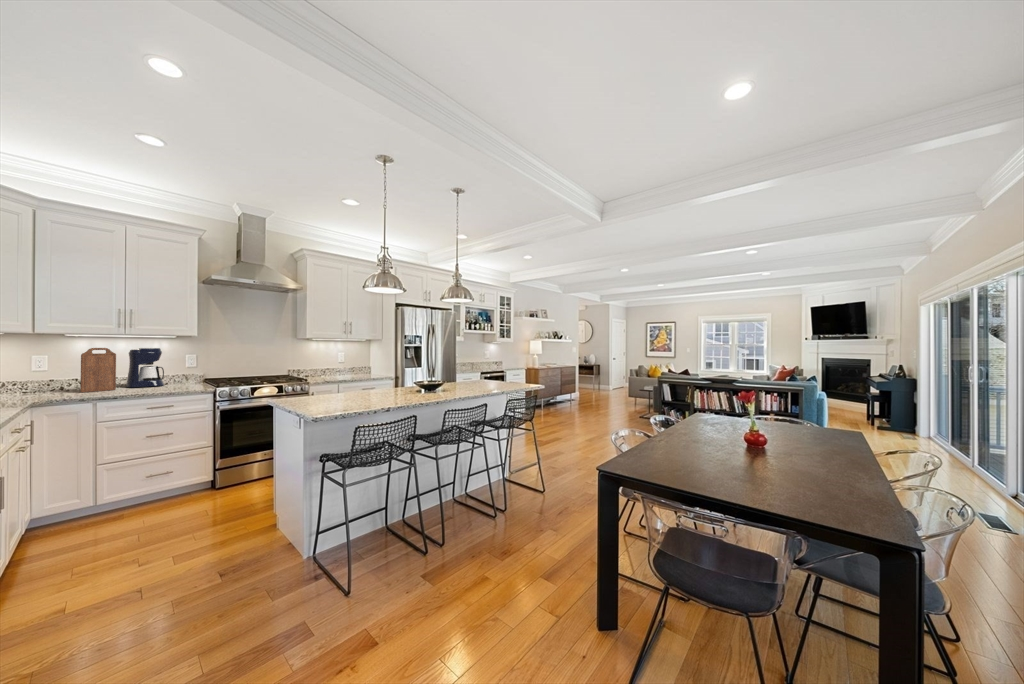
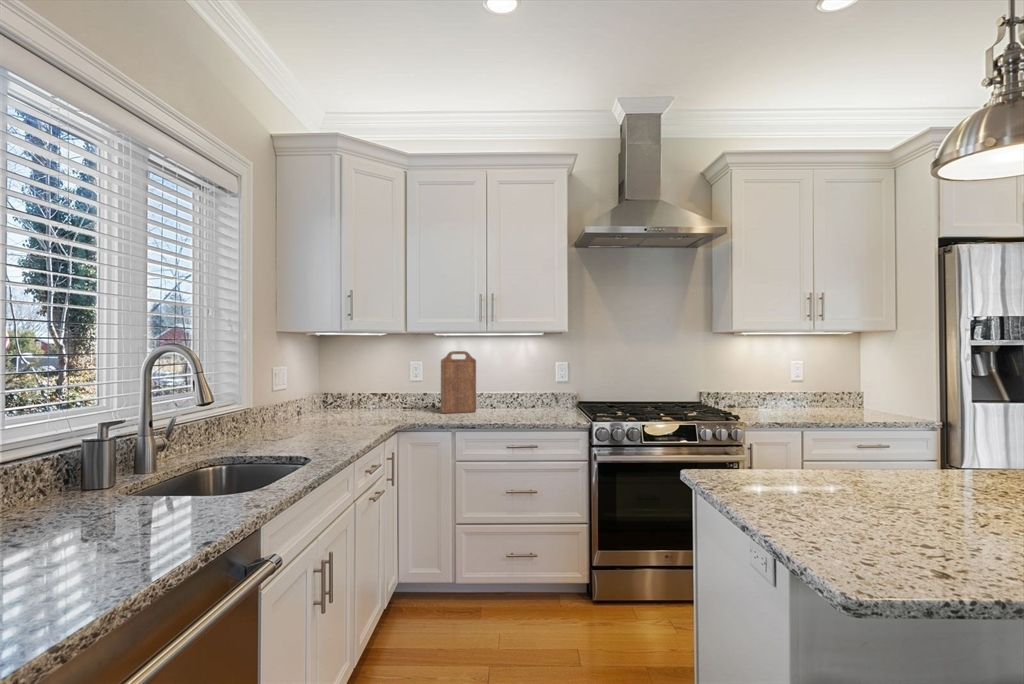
coffee maker: present [126,348,164,387] -> none [489,351,530,409]

